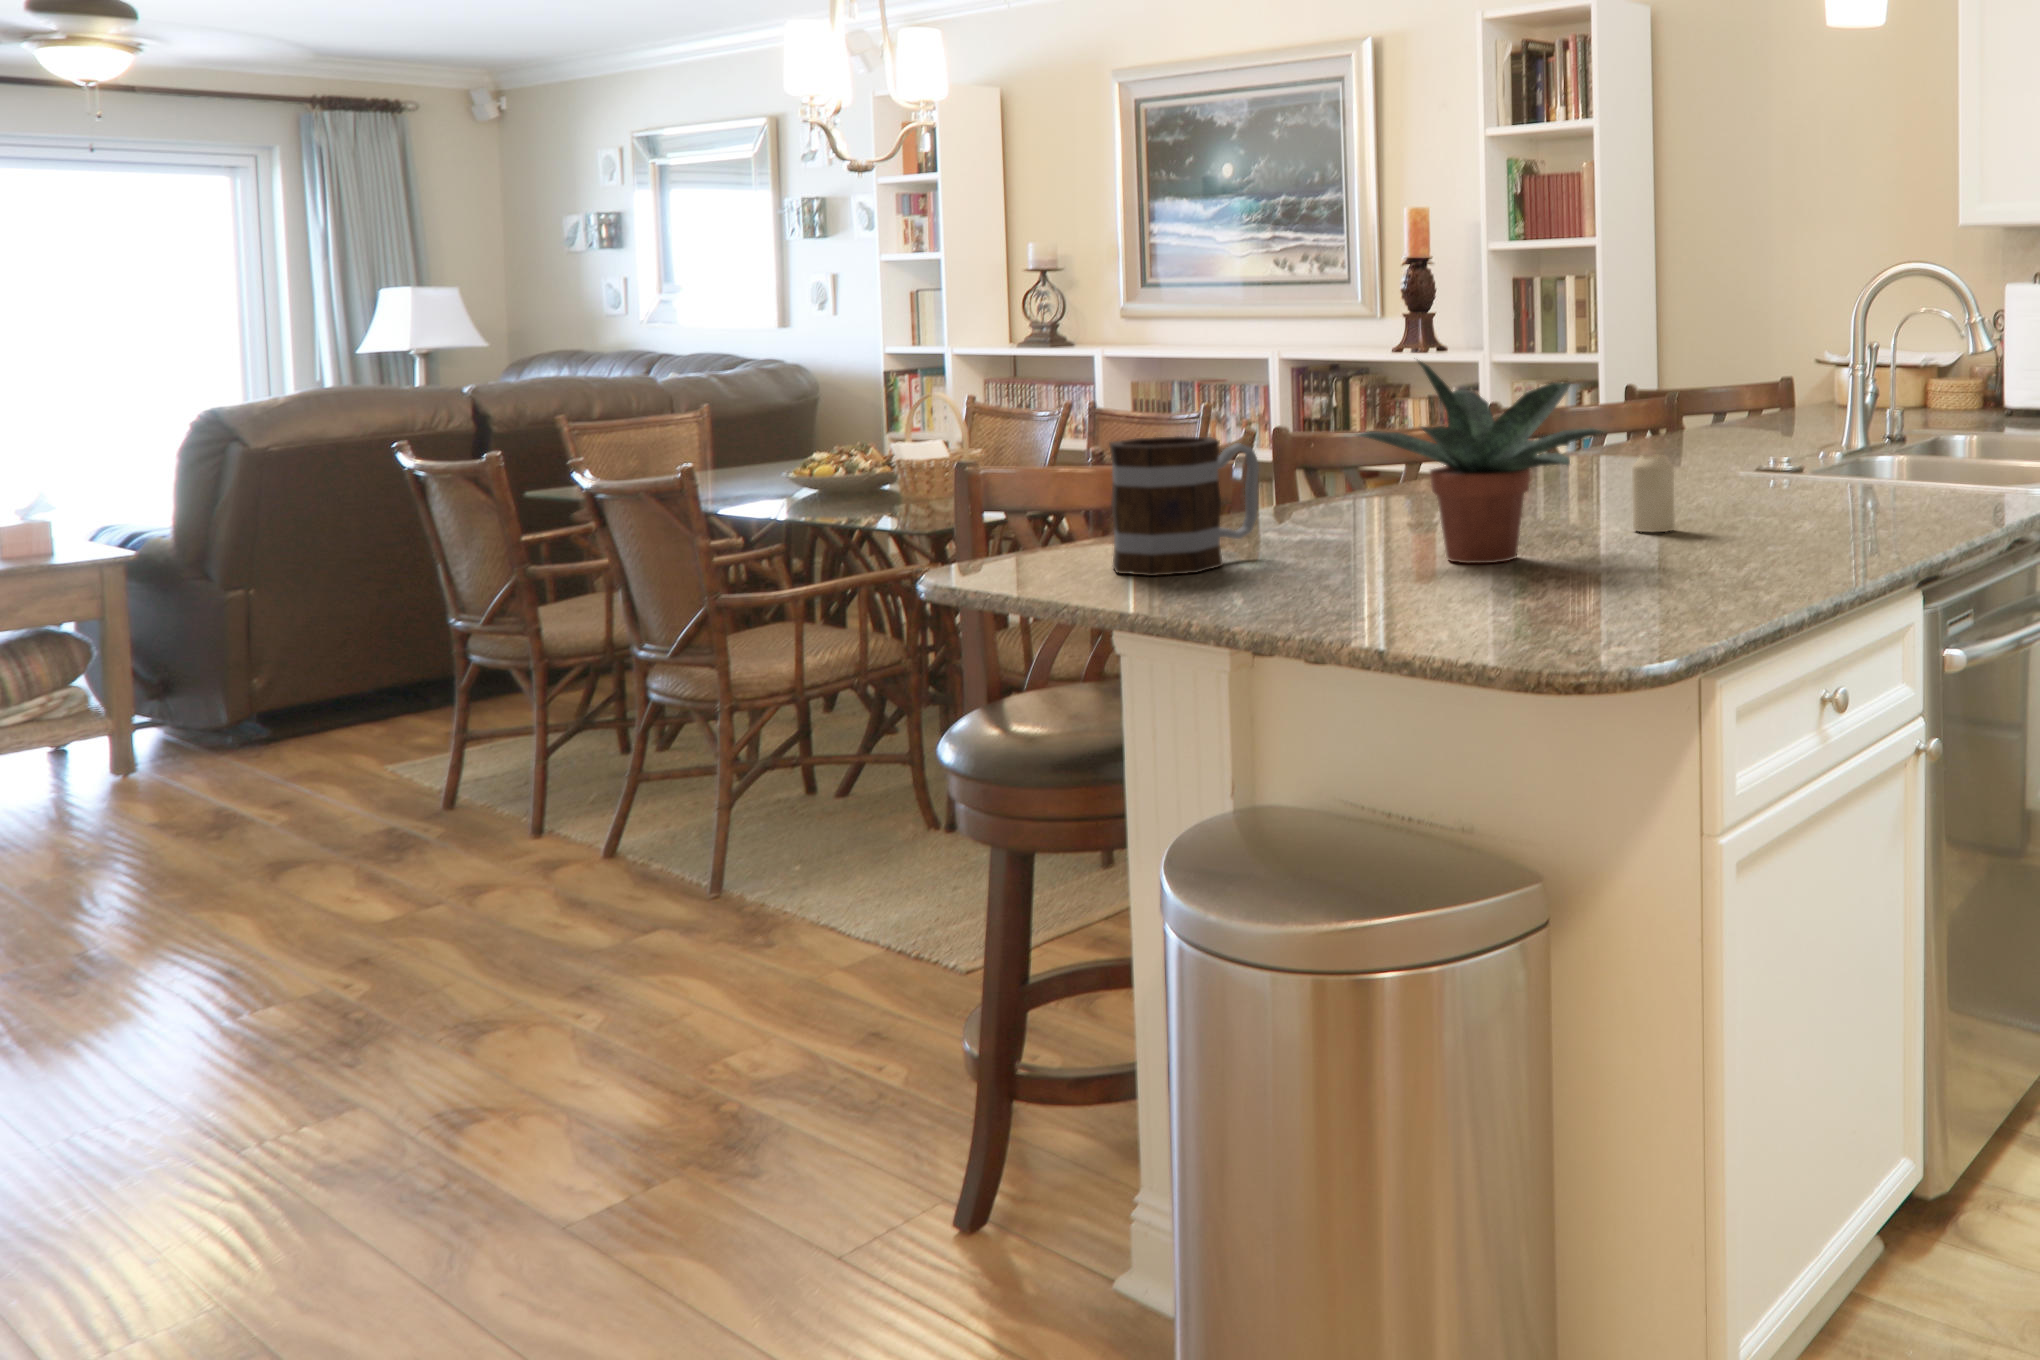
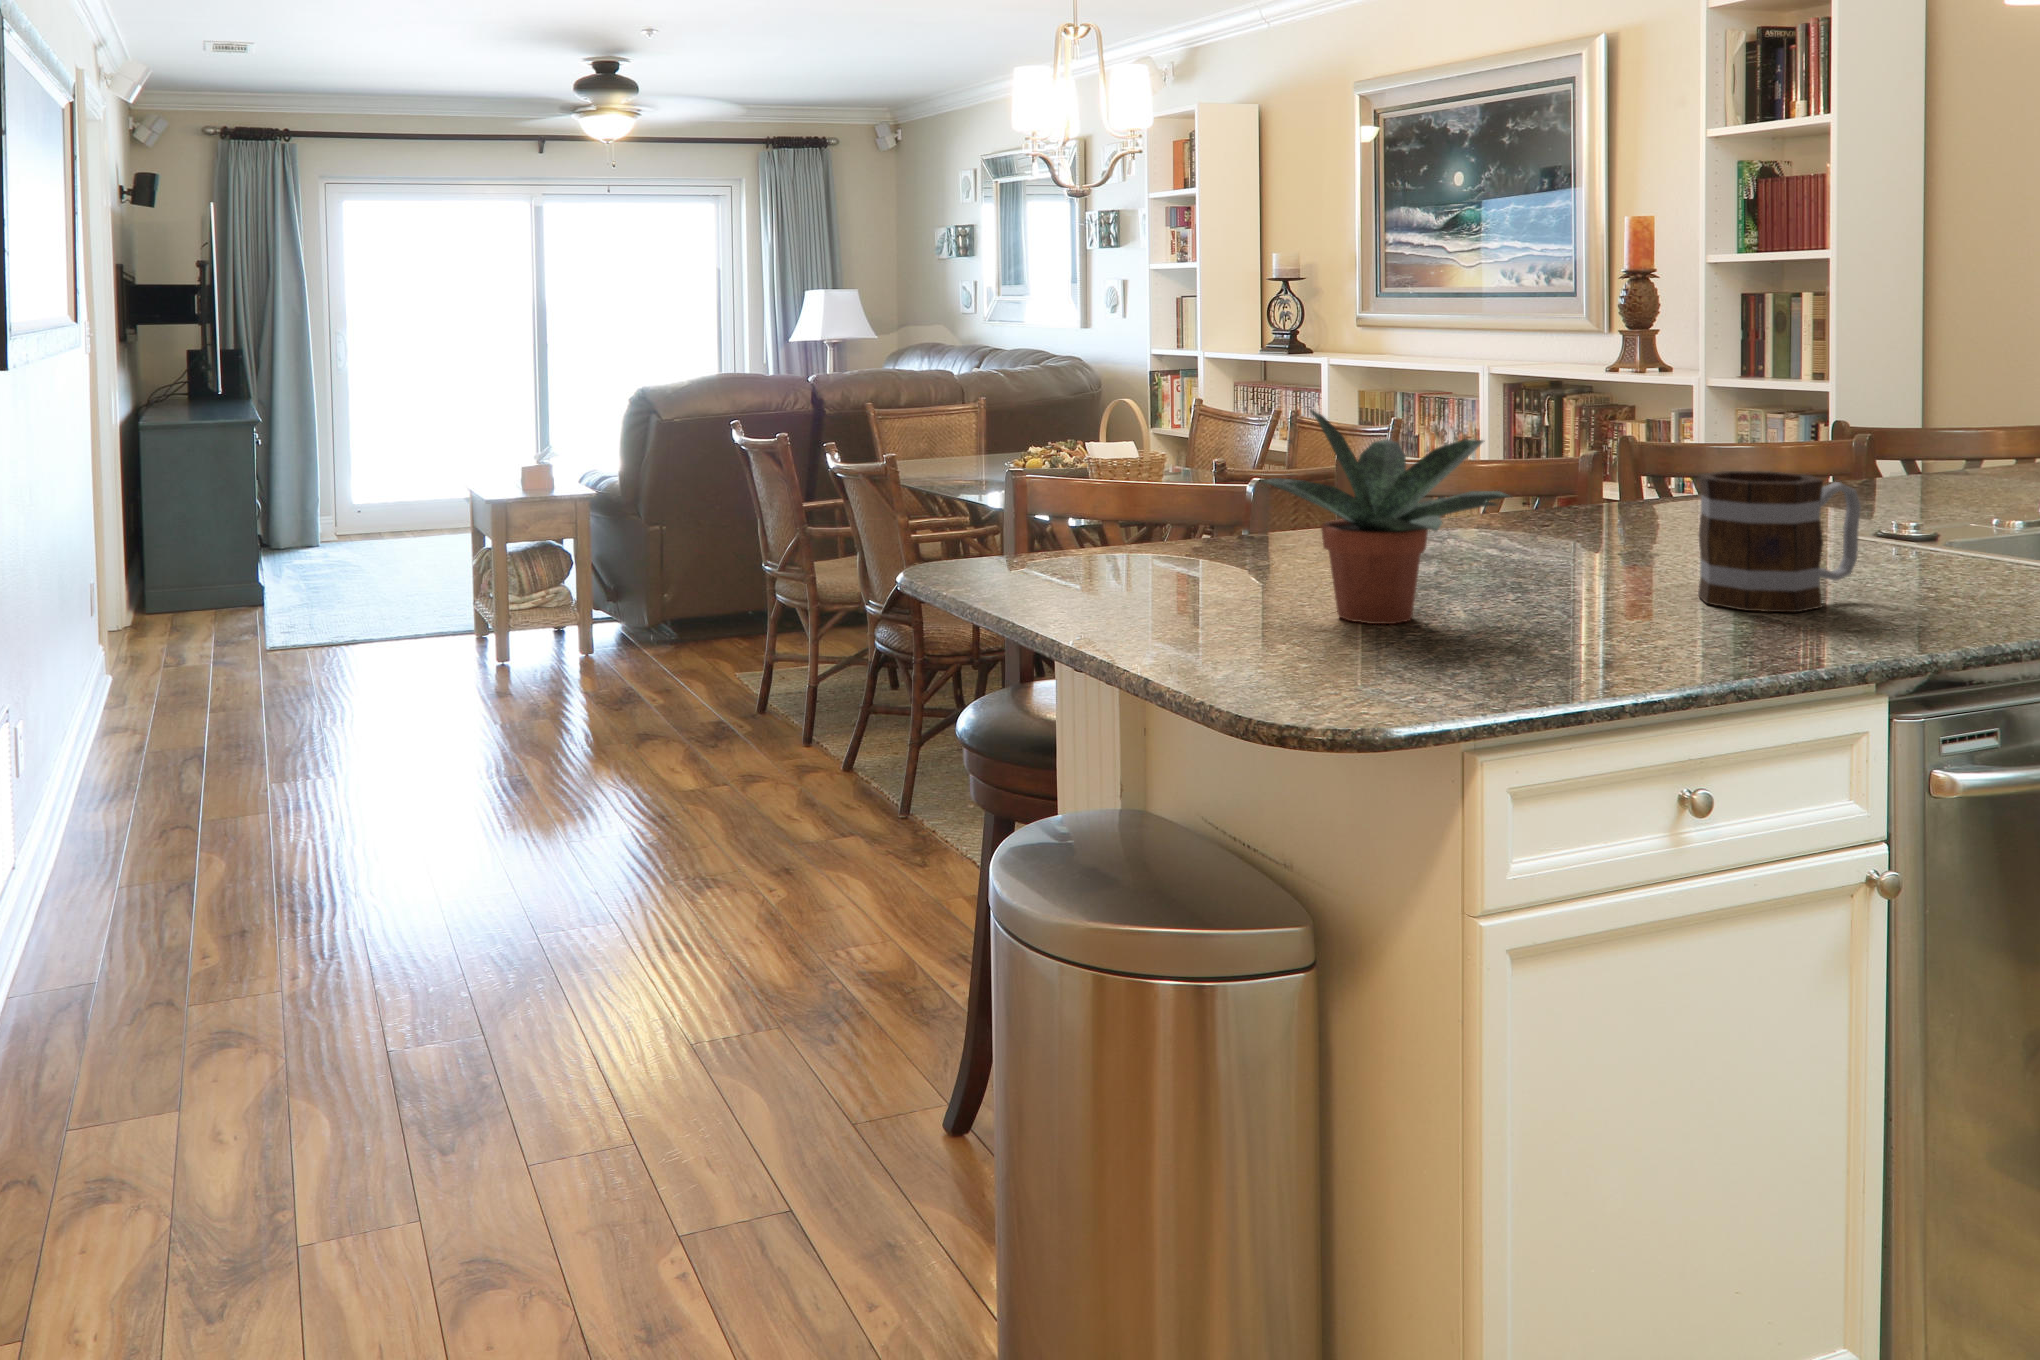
mug: present [1110,436,1259,576] -> present [1698,471,1861,612]
candle: present [1632,454,1675,532] -> none [1591,520,1641,608]

